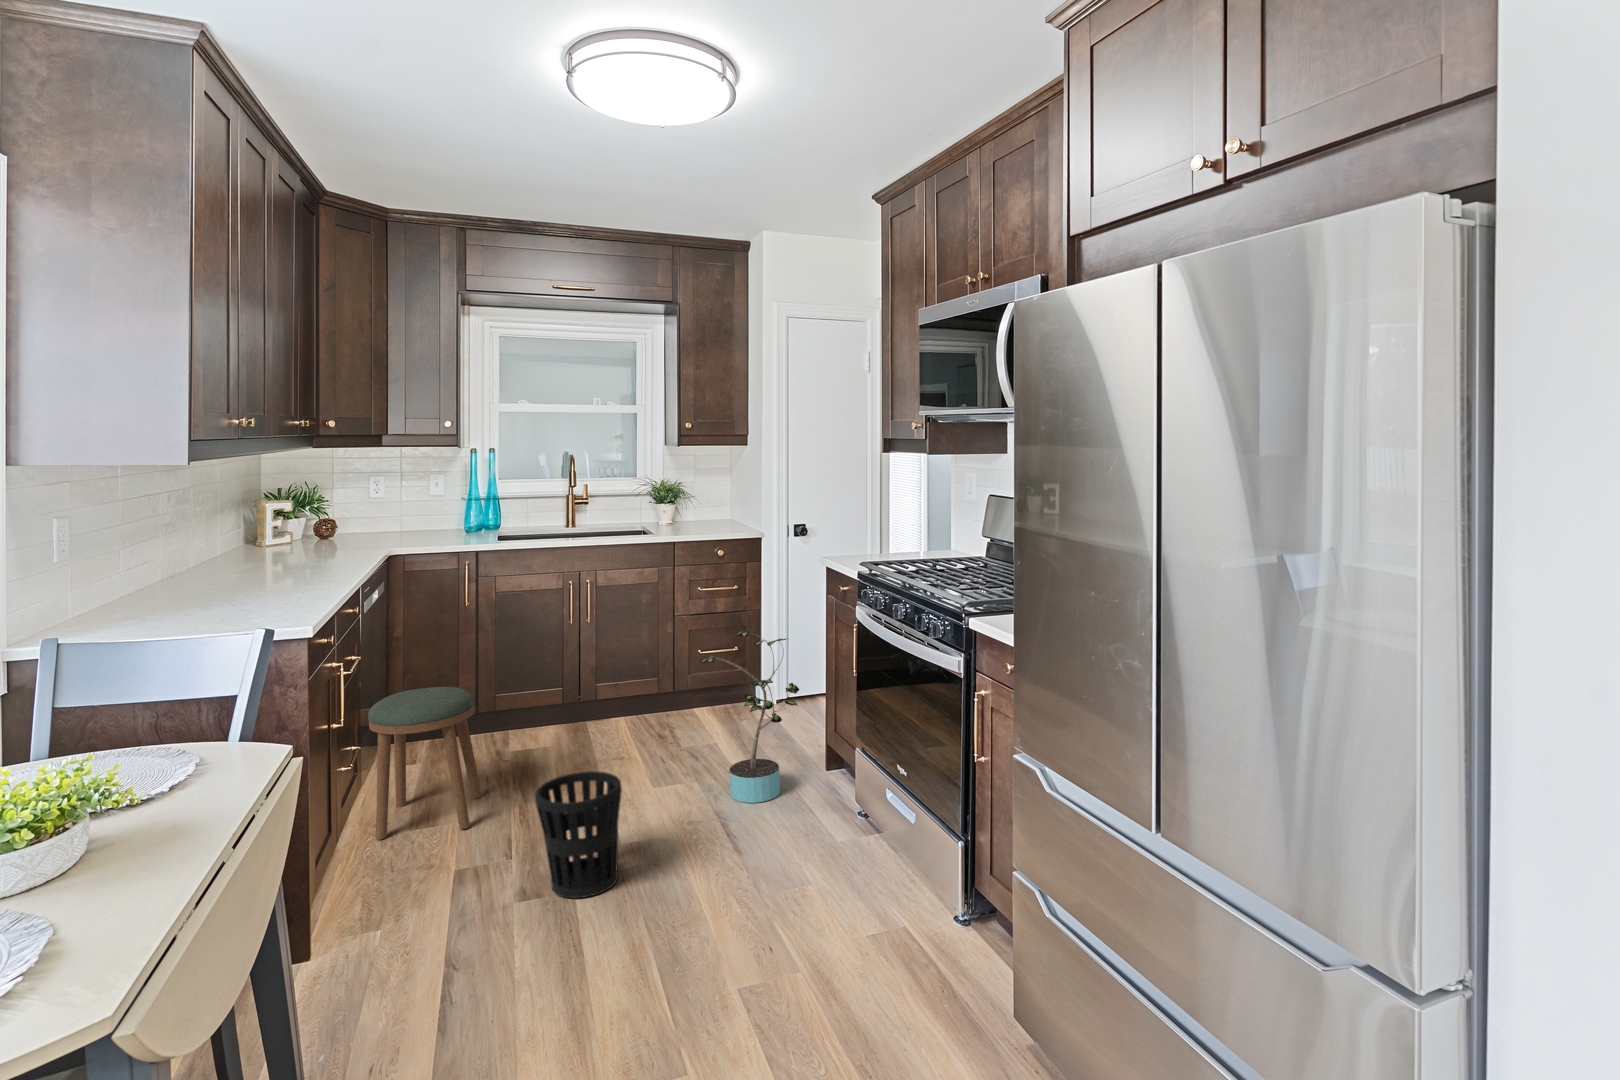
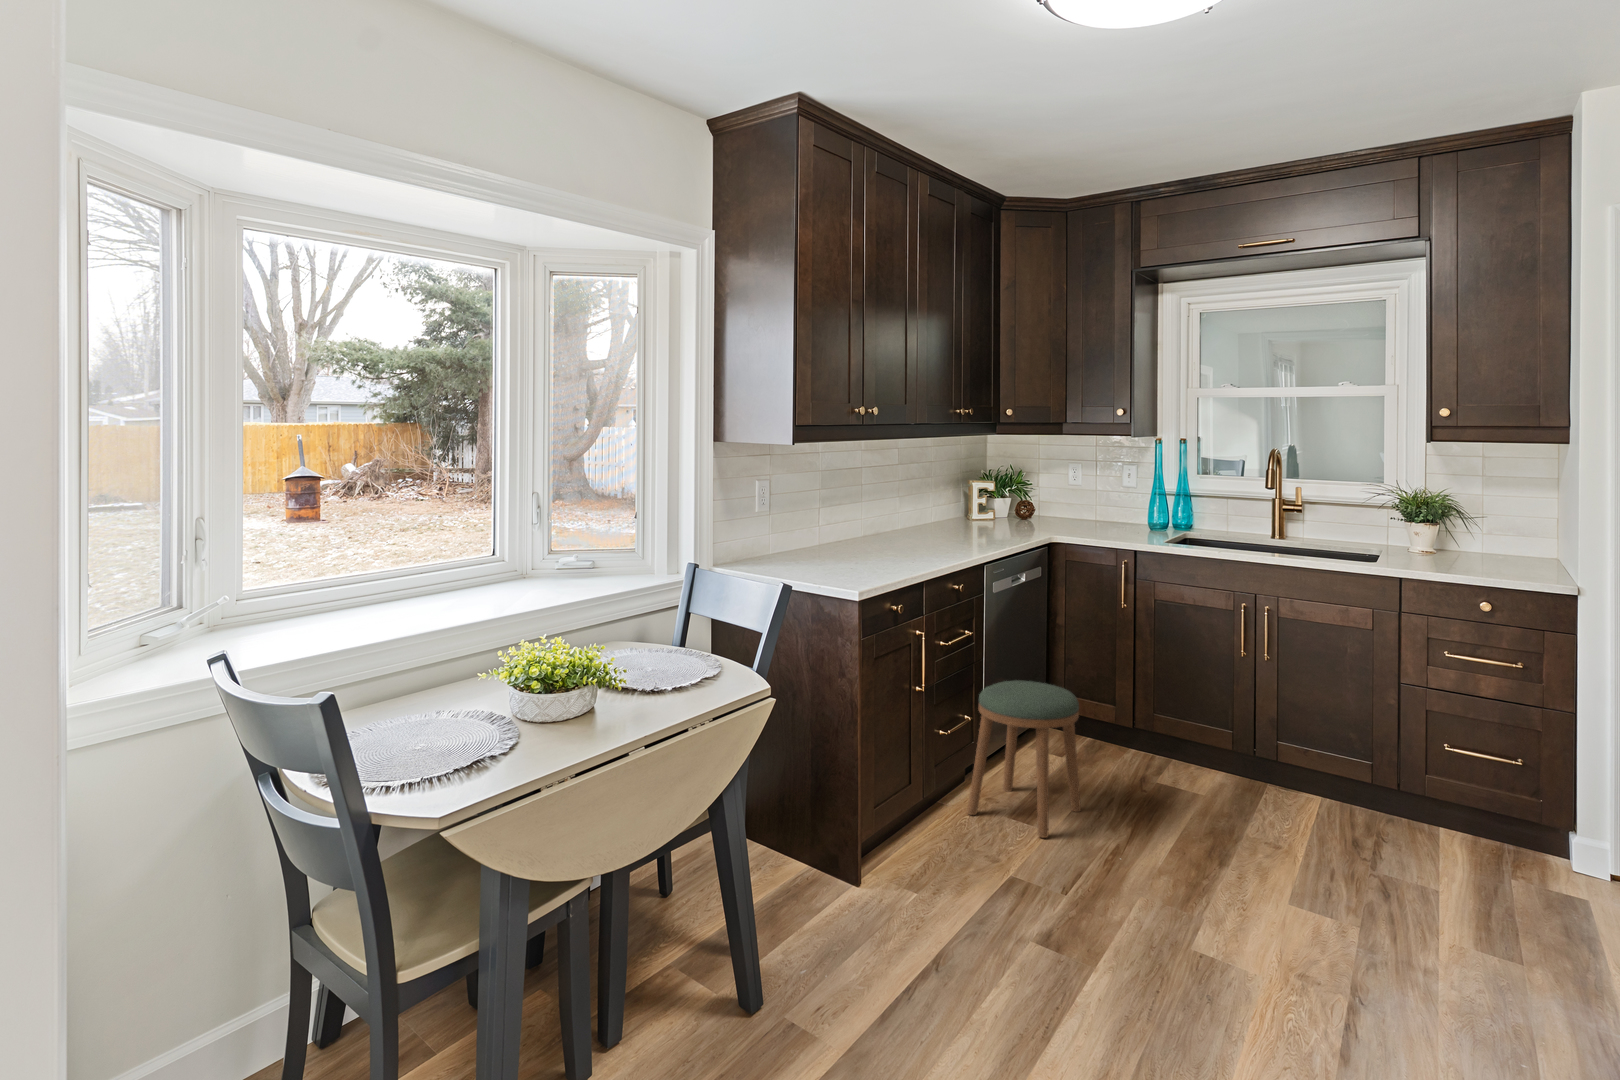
potted plant: present [700,631,799,803] -> none [1350,723,1523,979]
wastebasket: present [535,771,622,898] -> none [1068,824,1173,978]

